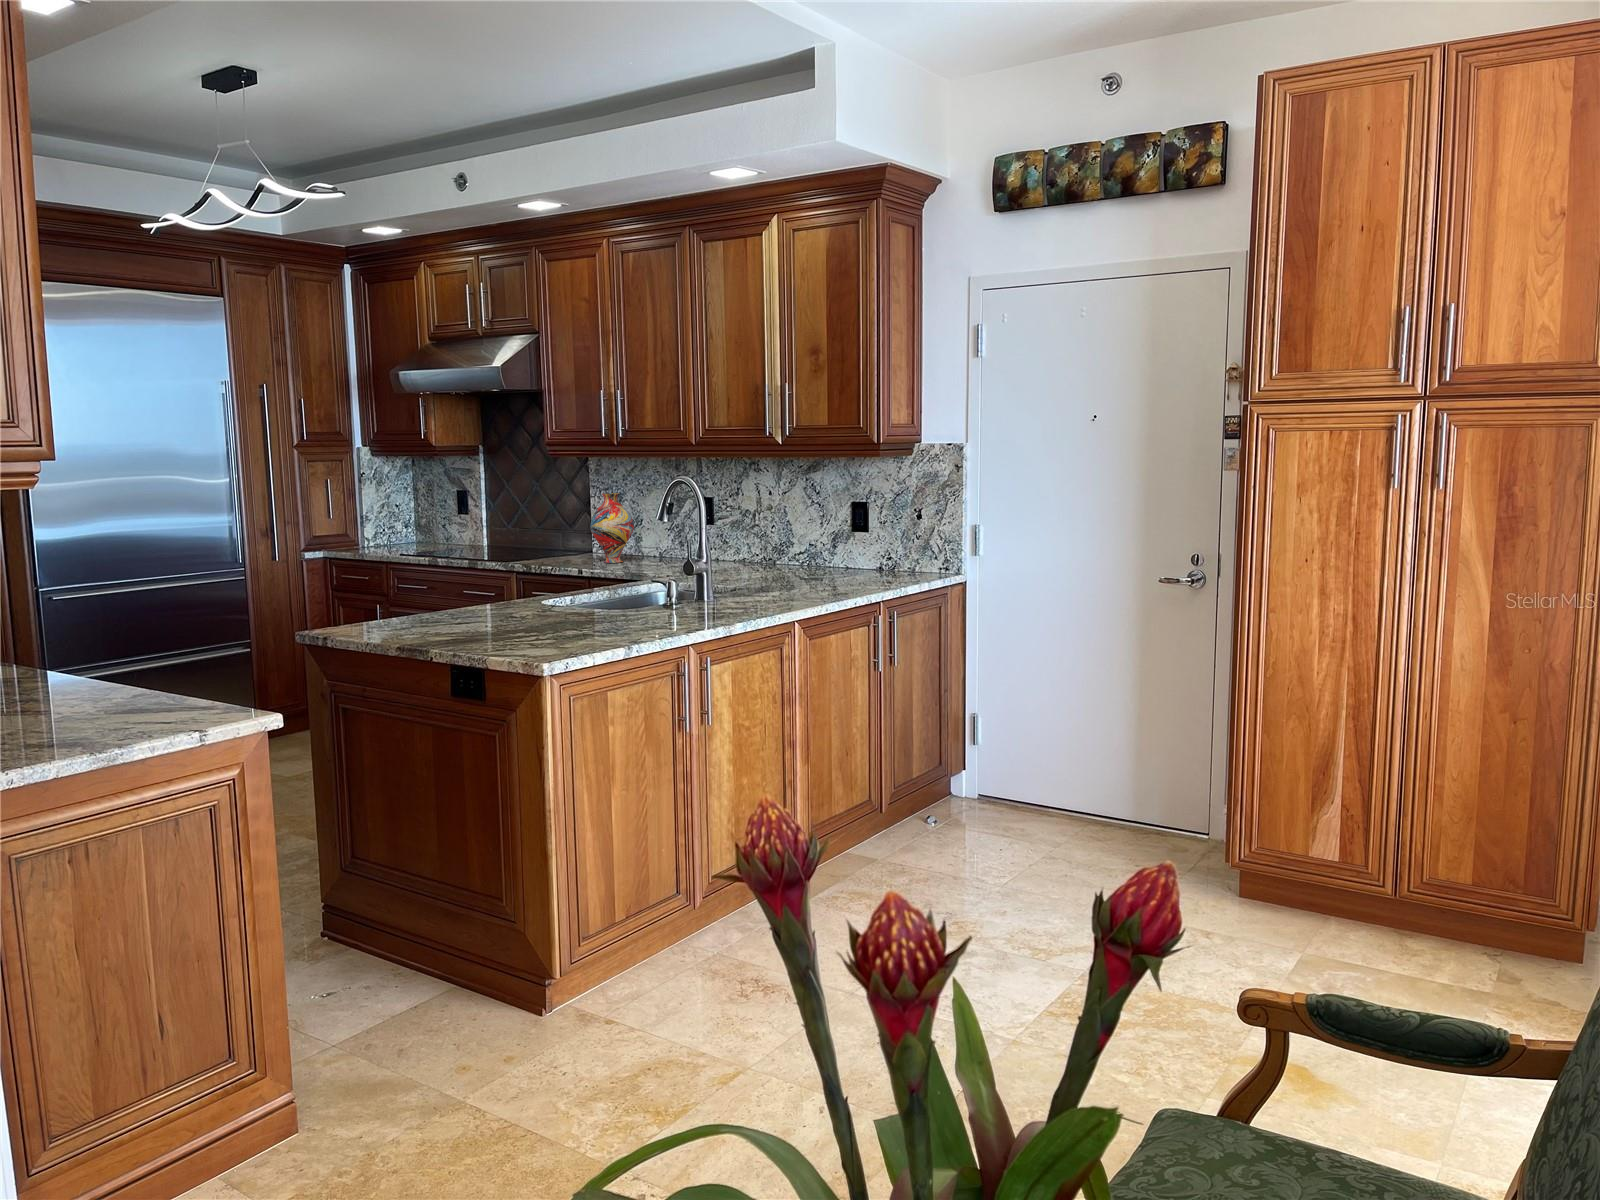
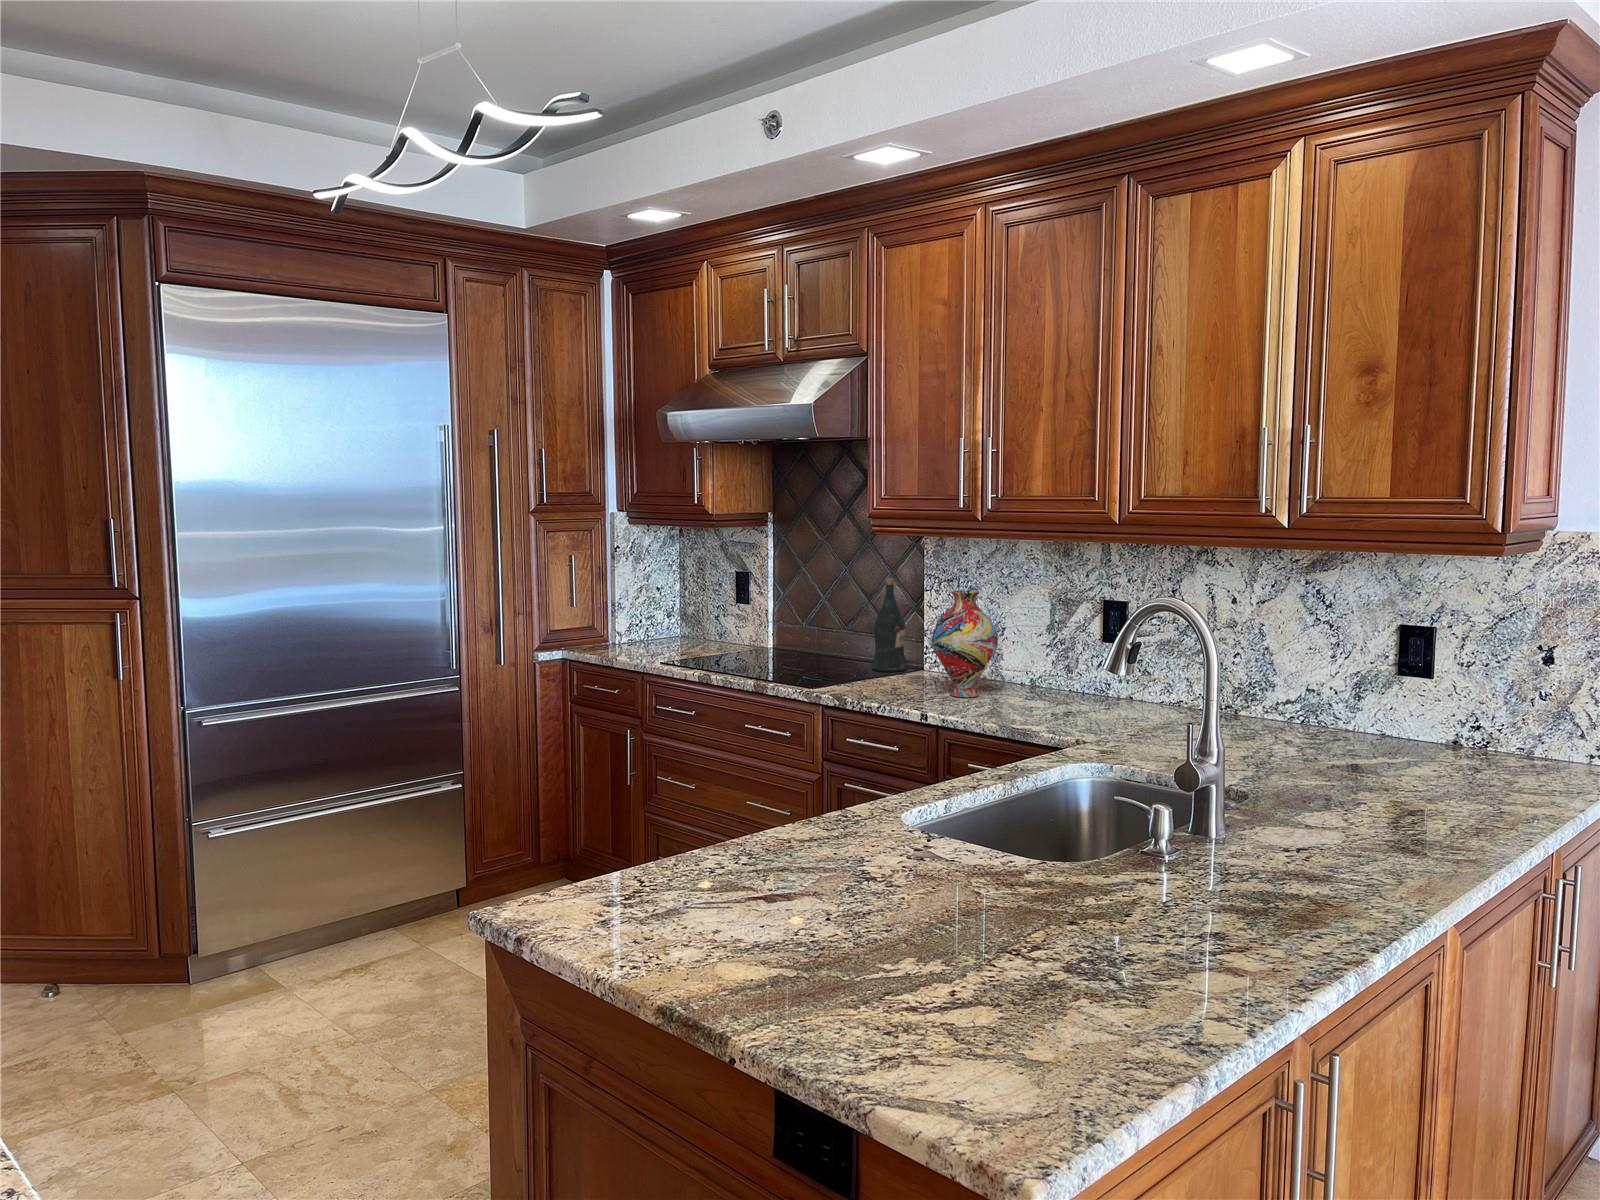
wine bottle: none [557,489,582,554] -> present [872,578,907,672]

